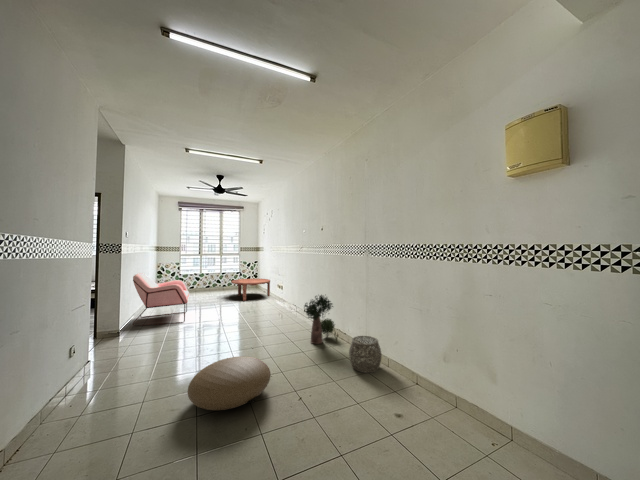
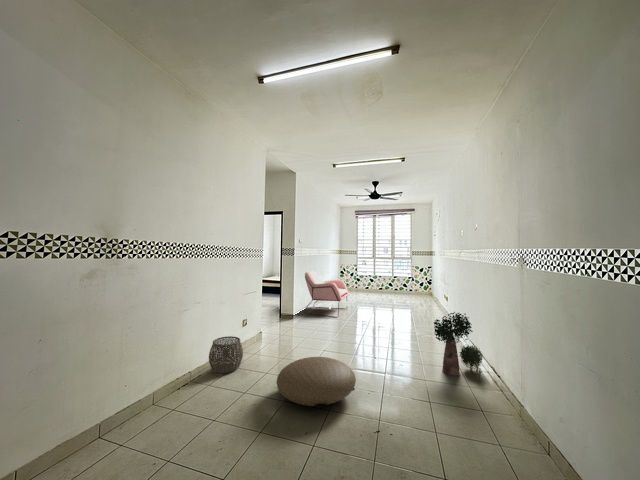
coffee table: present [231,279,270,301] -> none [395,284,438,308]
woven basket: present [349,336,382,373] -> present [209,336,243,374]

